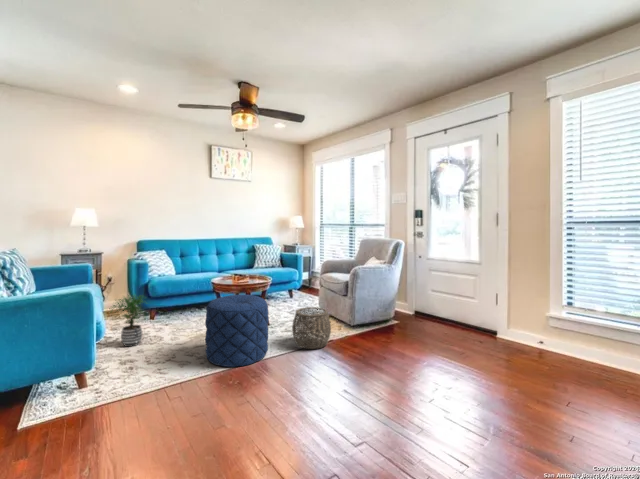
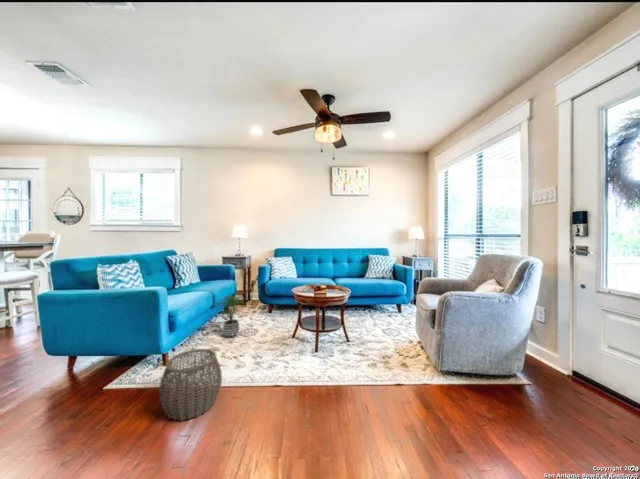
pouf: present [205,295,269,367] -> none [252,309,318,393]
woven basket: present [292,307,331,349] -> present [160,349,222,421]

